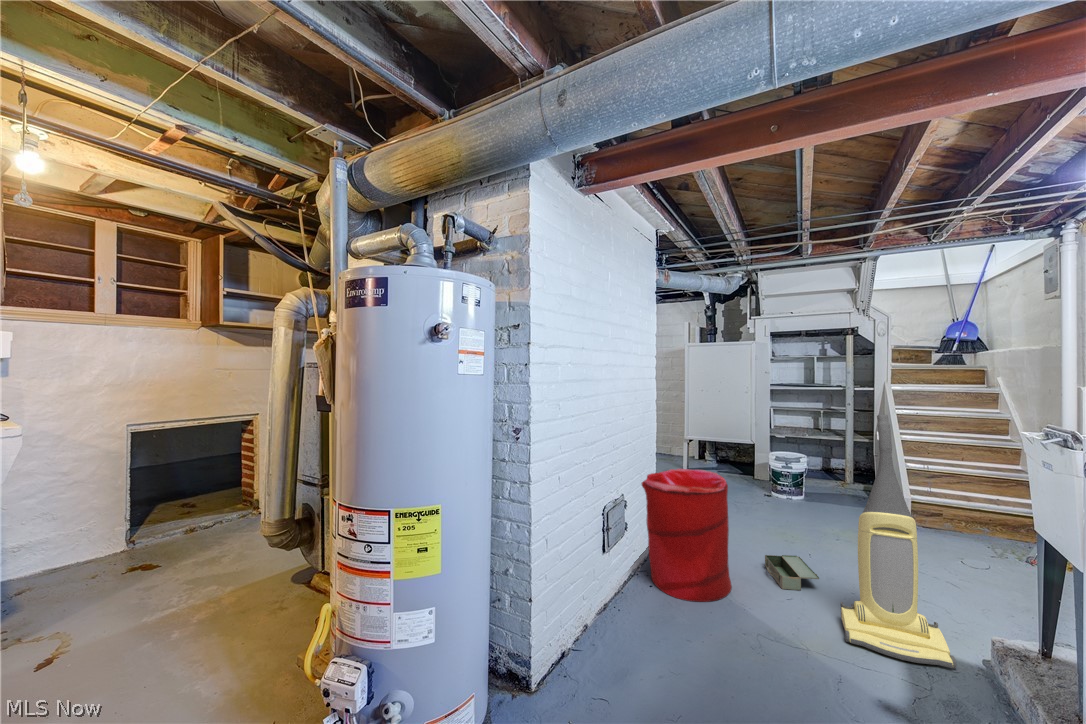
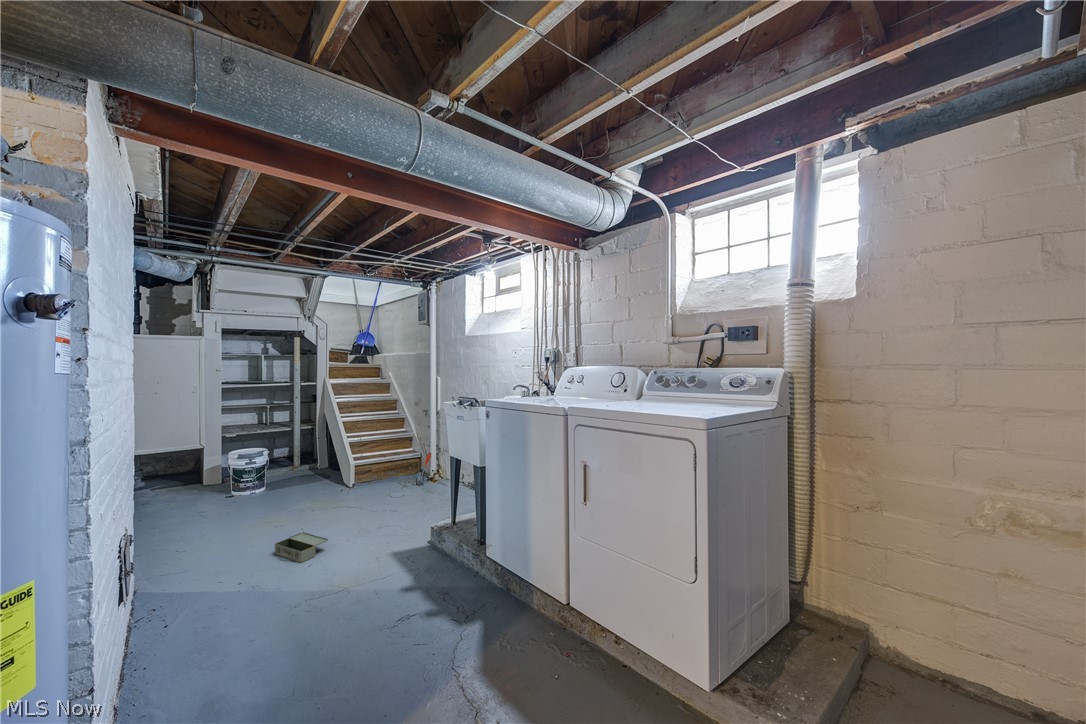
vacuum cleaner: present [841,414,957,669] -> none [353,399,421,570]
laundry hamper: present [642,469,732,602] -> none [142,476,260,628]

